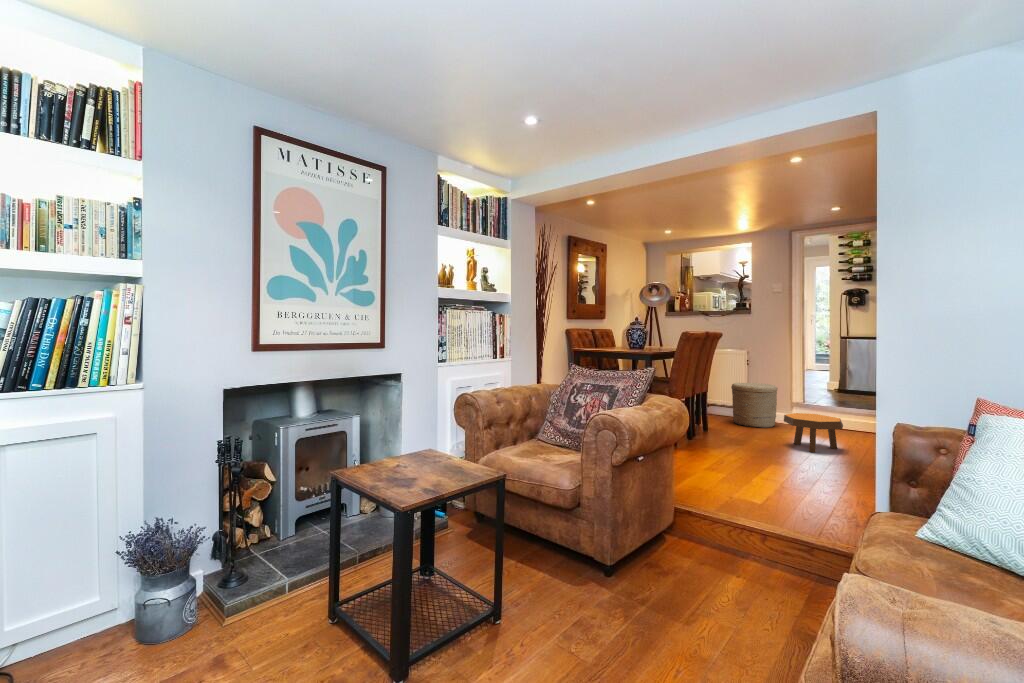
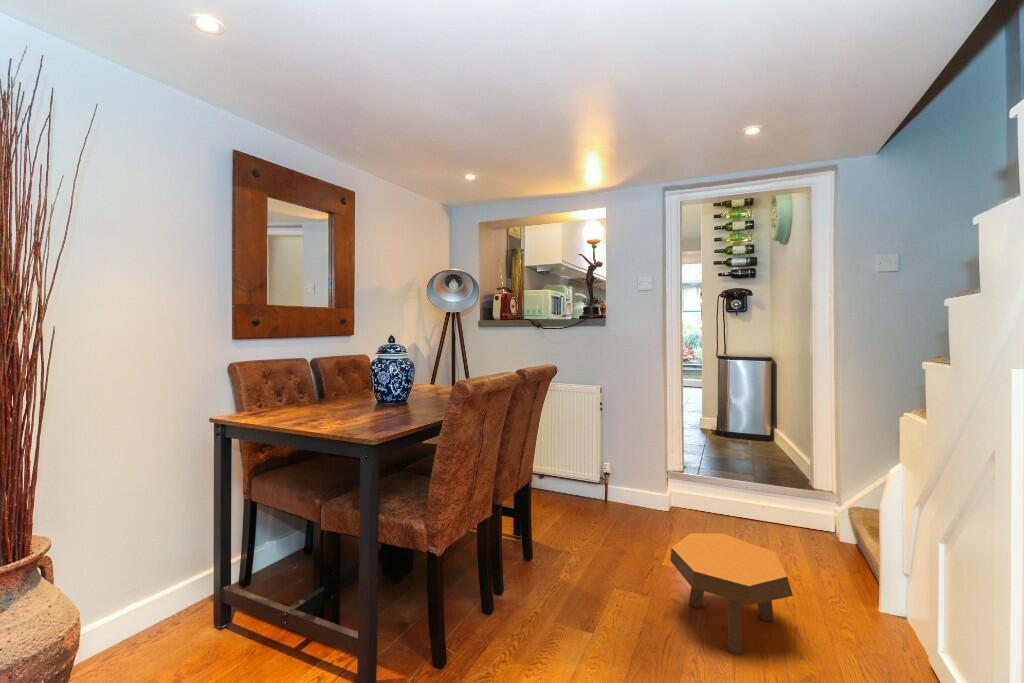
woven basket: present [731,383,778,428] -> none [576,441,649,530]

